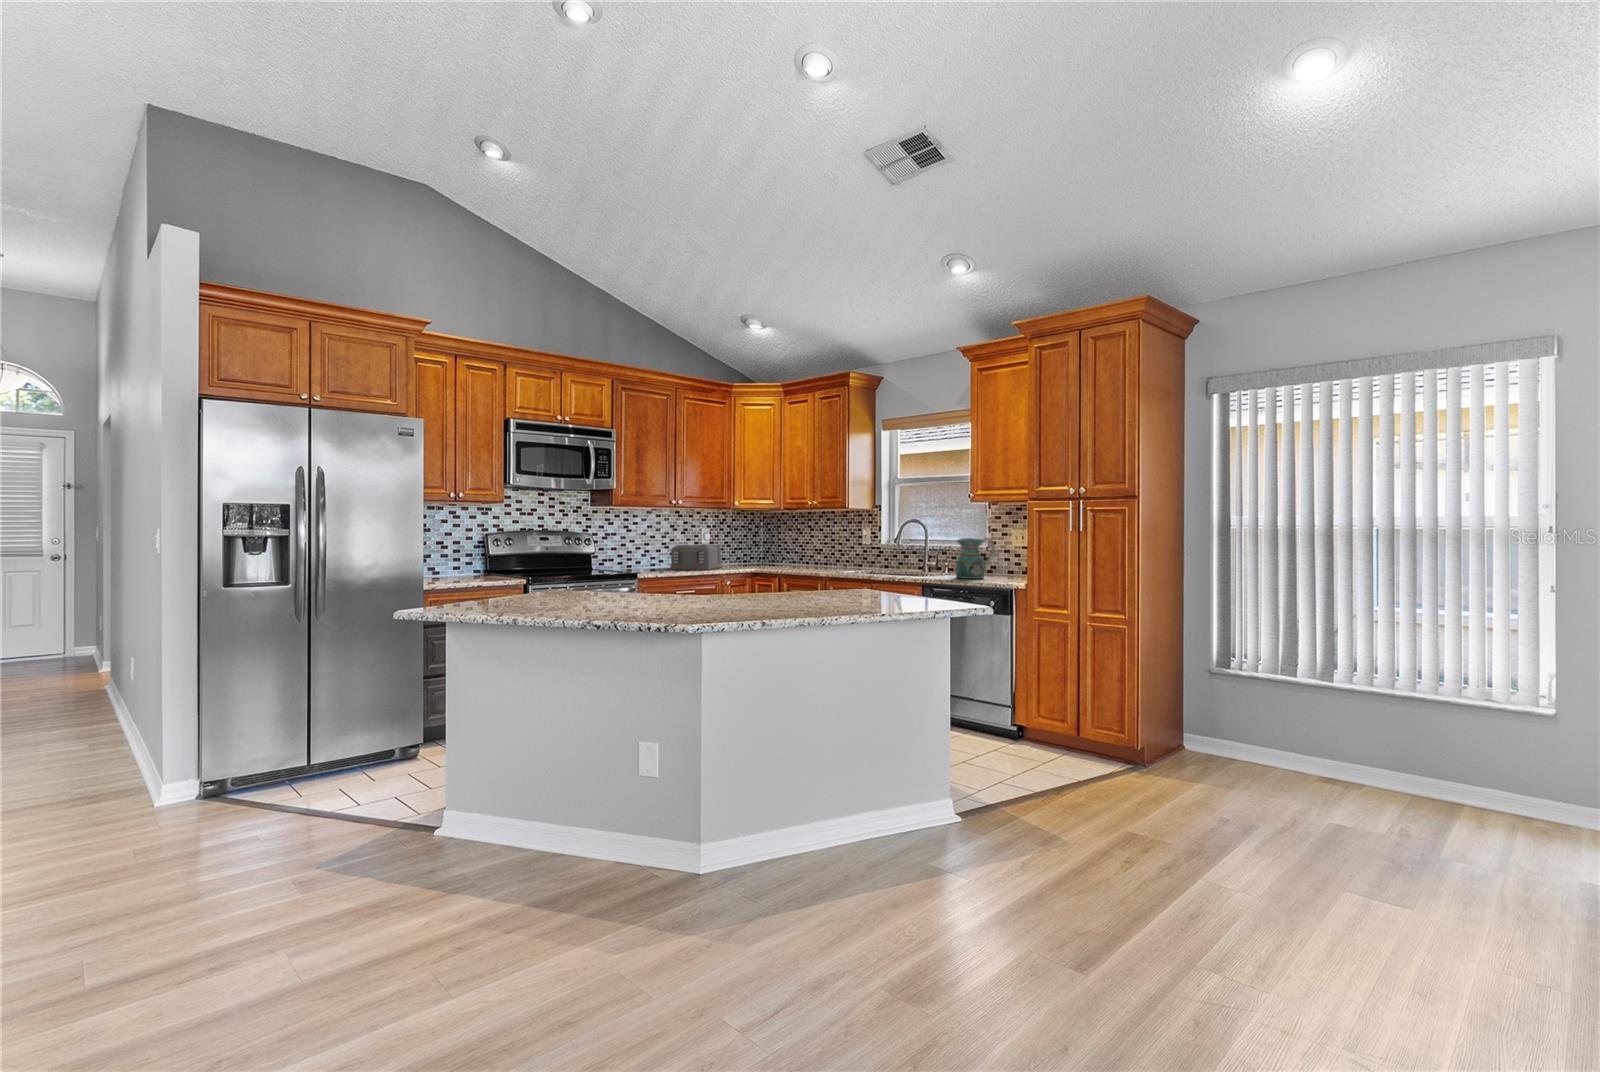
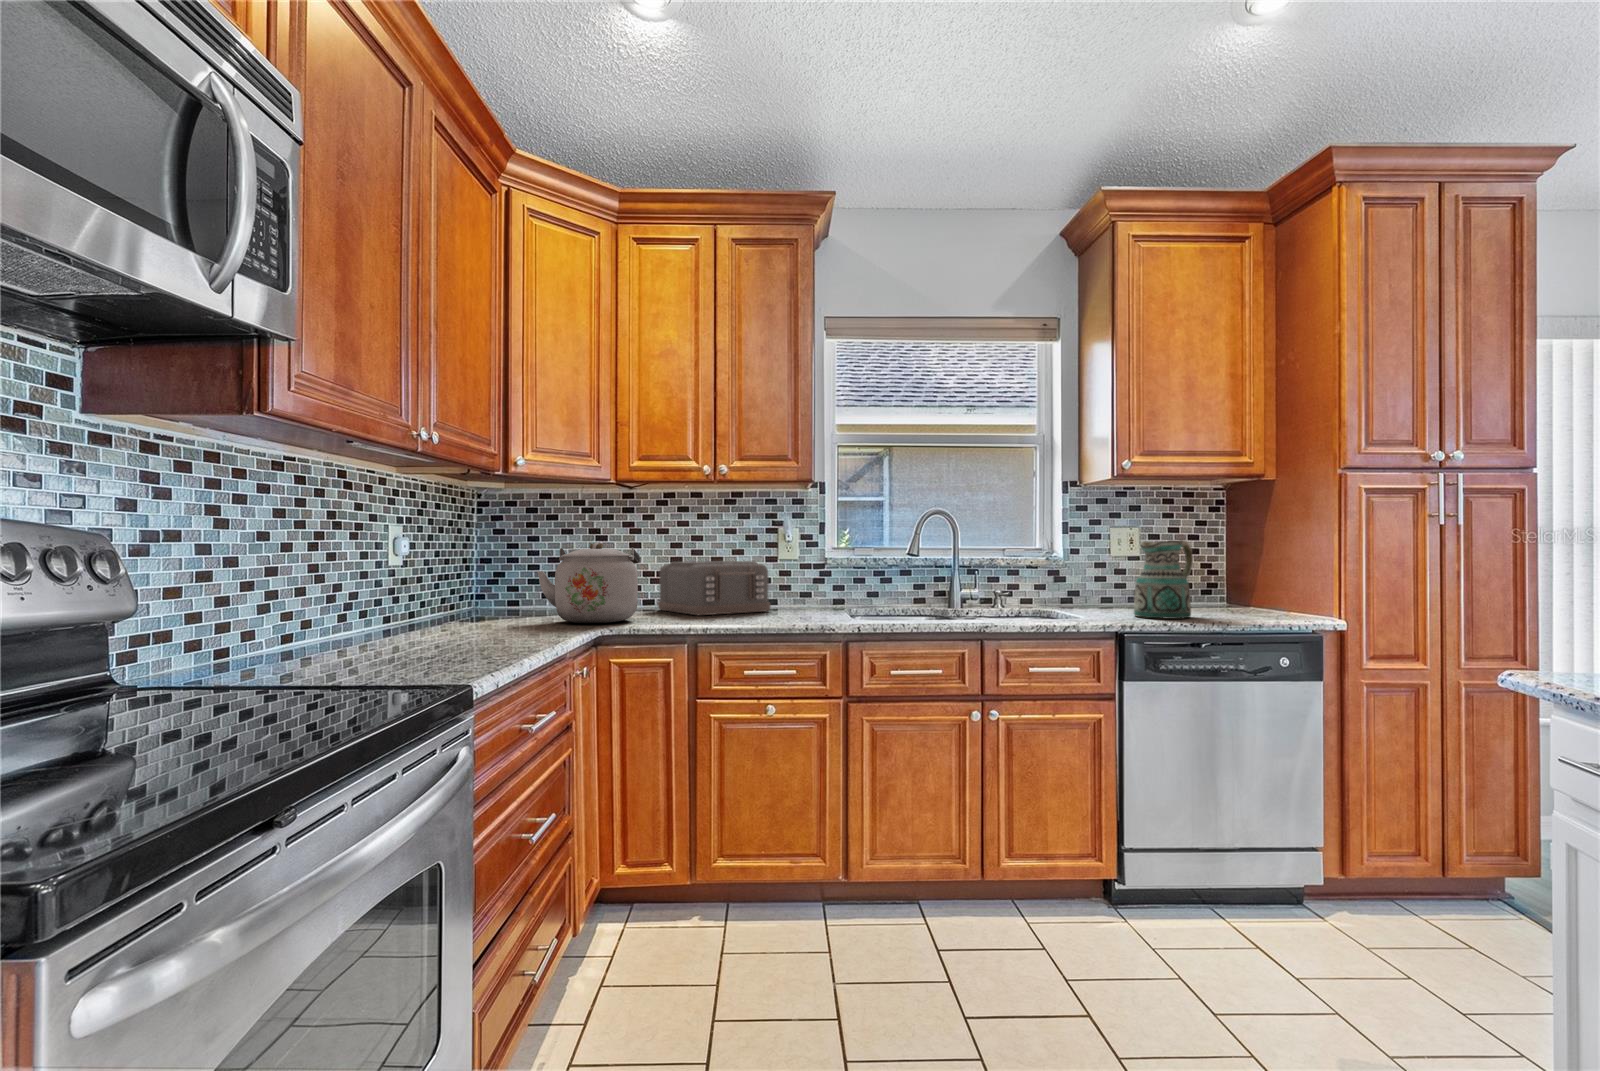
kettle: none [749,536,789,567] -> present [537,543,640,623]
toaster: present [670,545,722,570] -> present [658,561,771,615]

